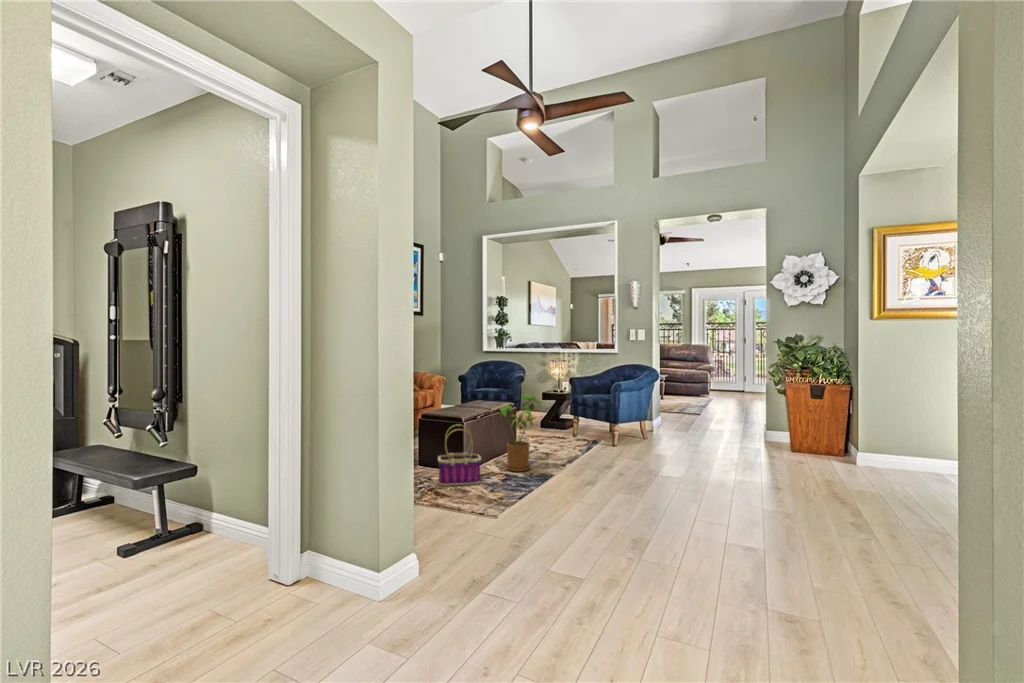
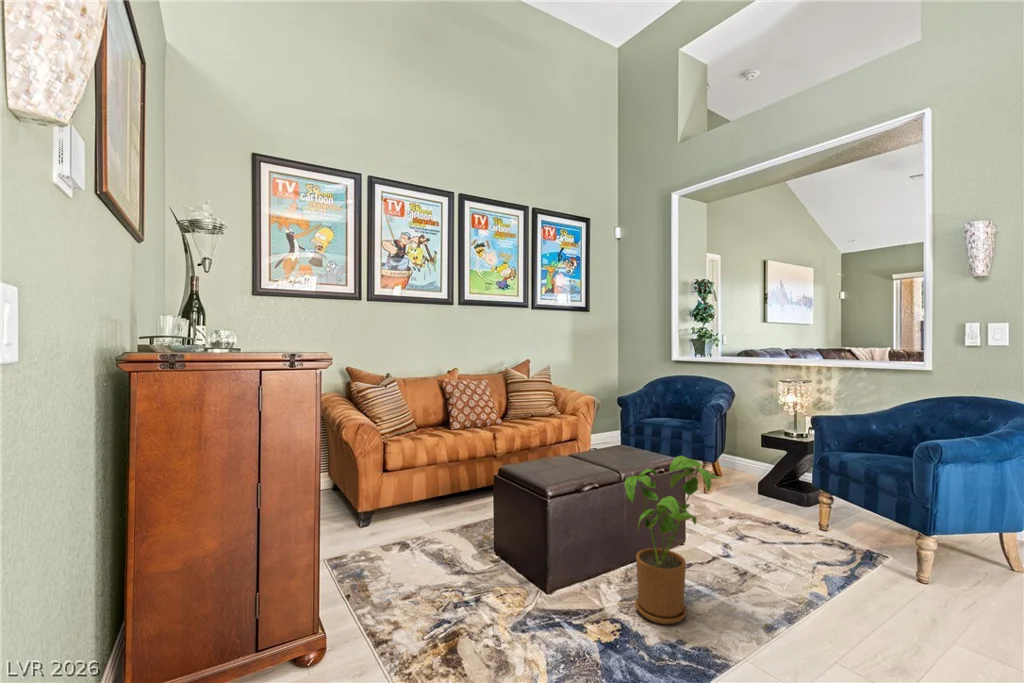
basket: present [438,425,481,486] -> none [475,507,563,645]

